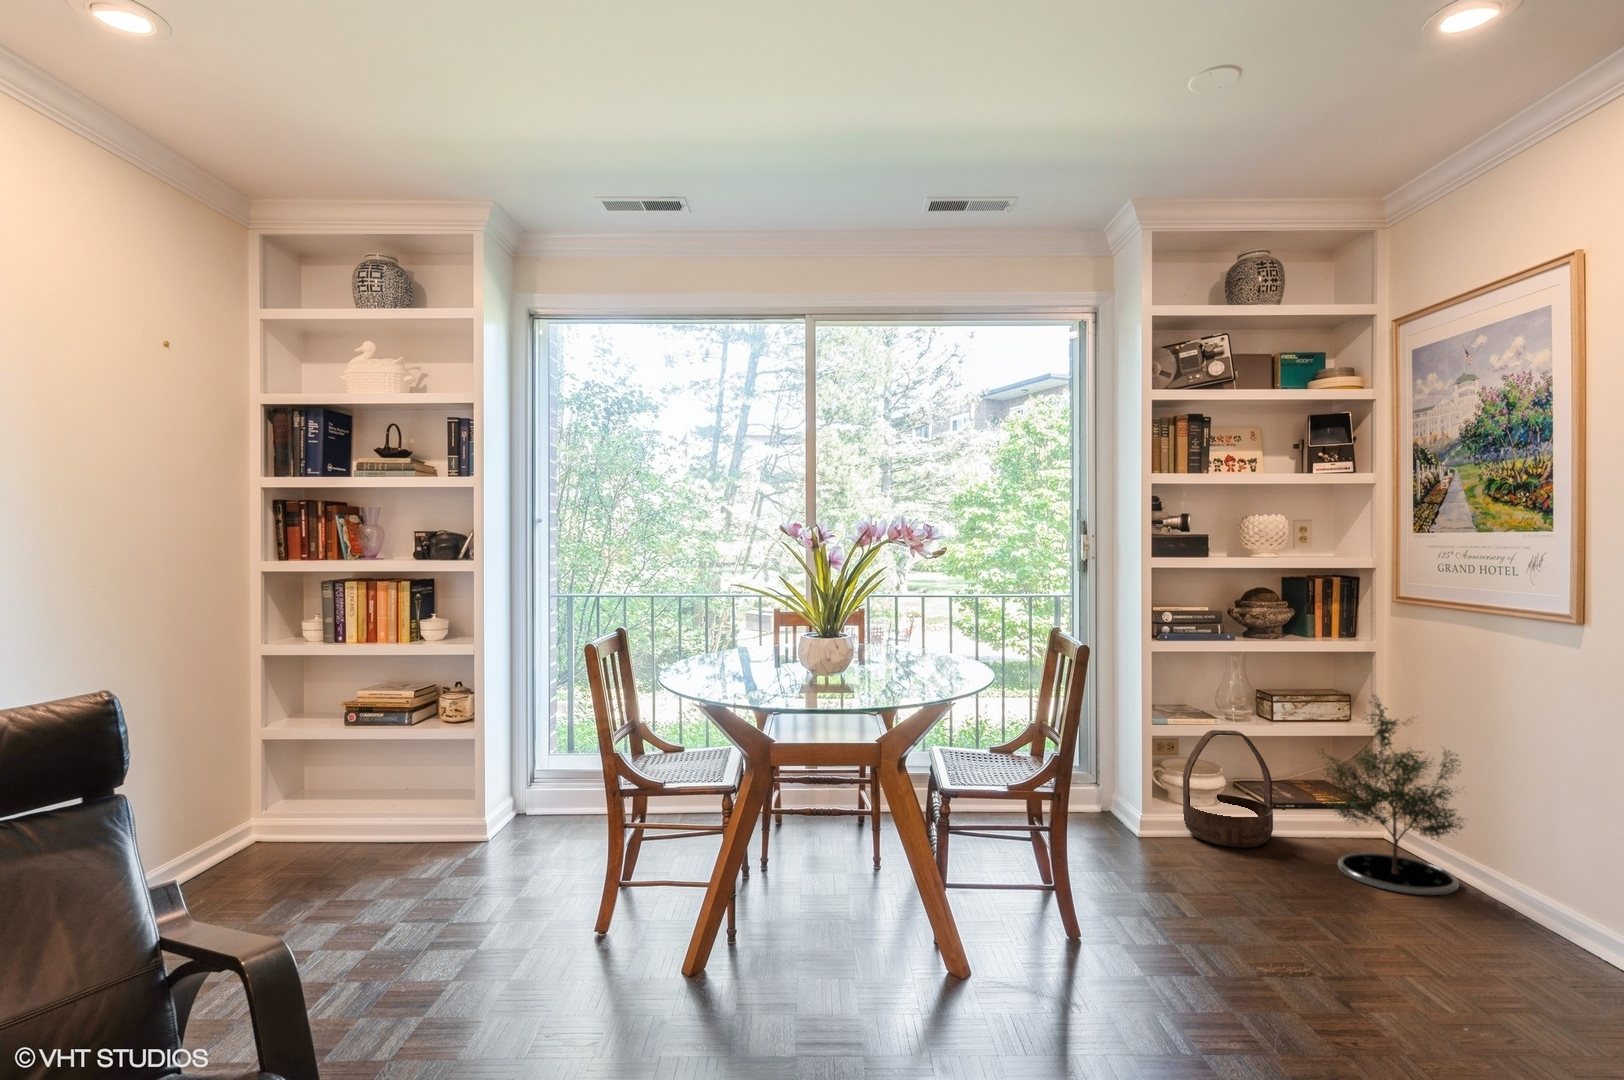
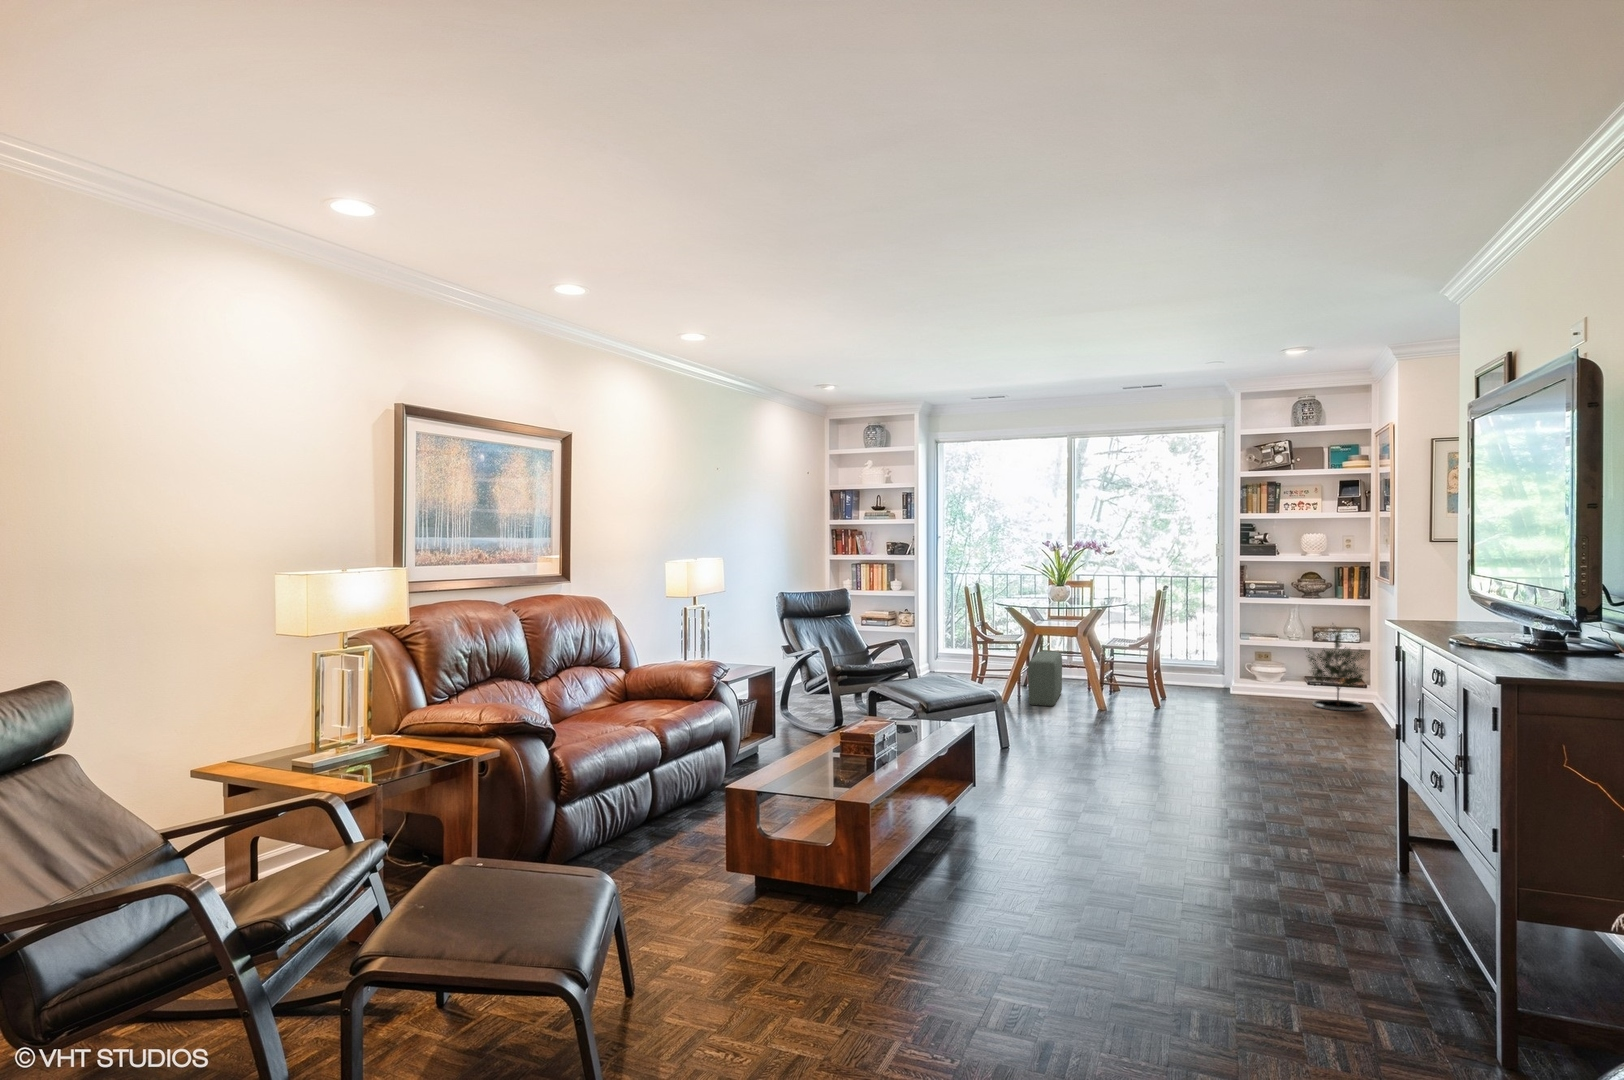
basket: present [1183,730,1273,848] -> none [1254,642,1299,697]
pouf: none [759,789,833,978] -> present [1028,651,1062,706]

